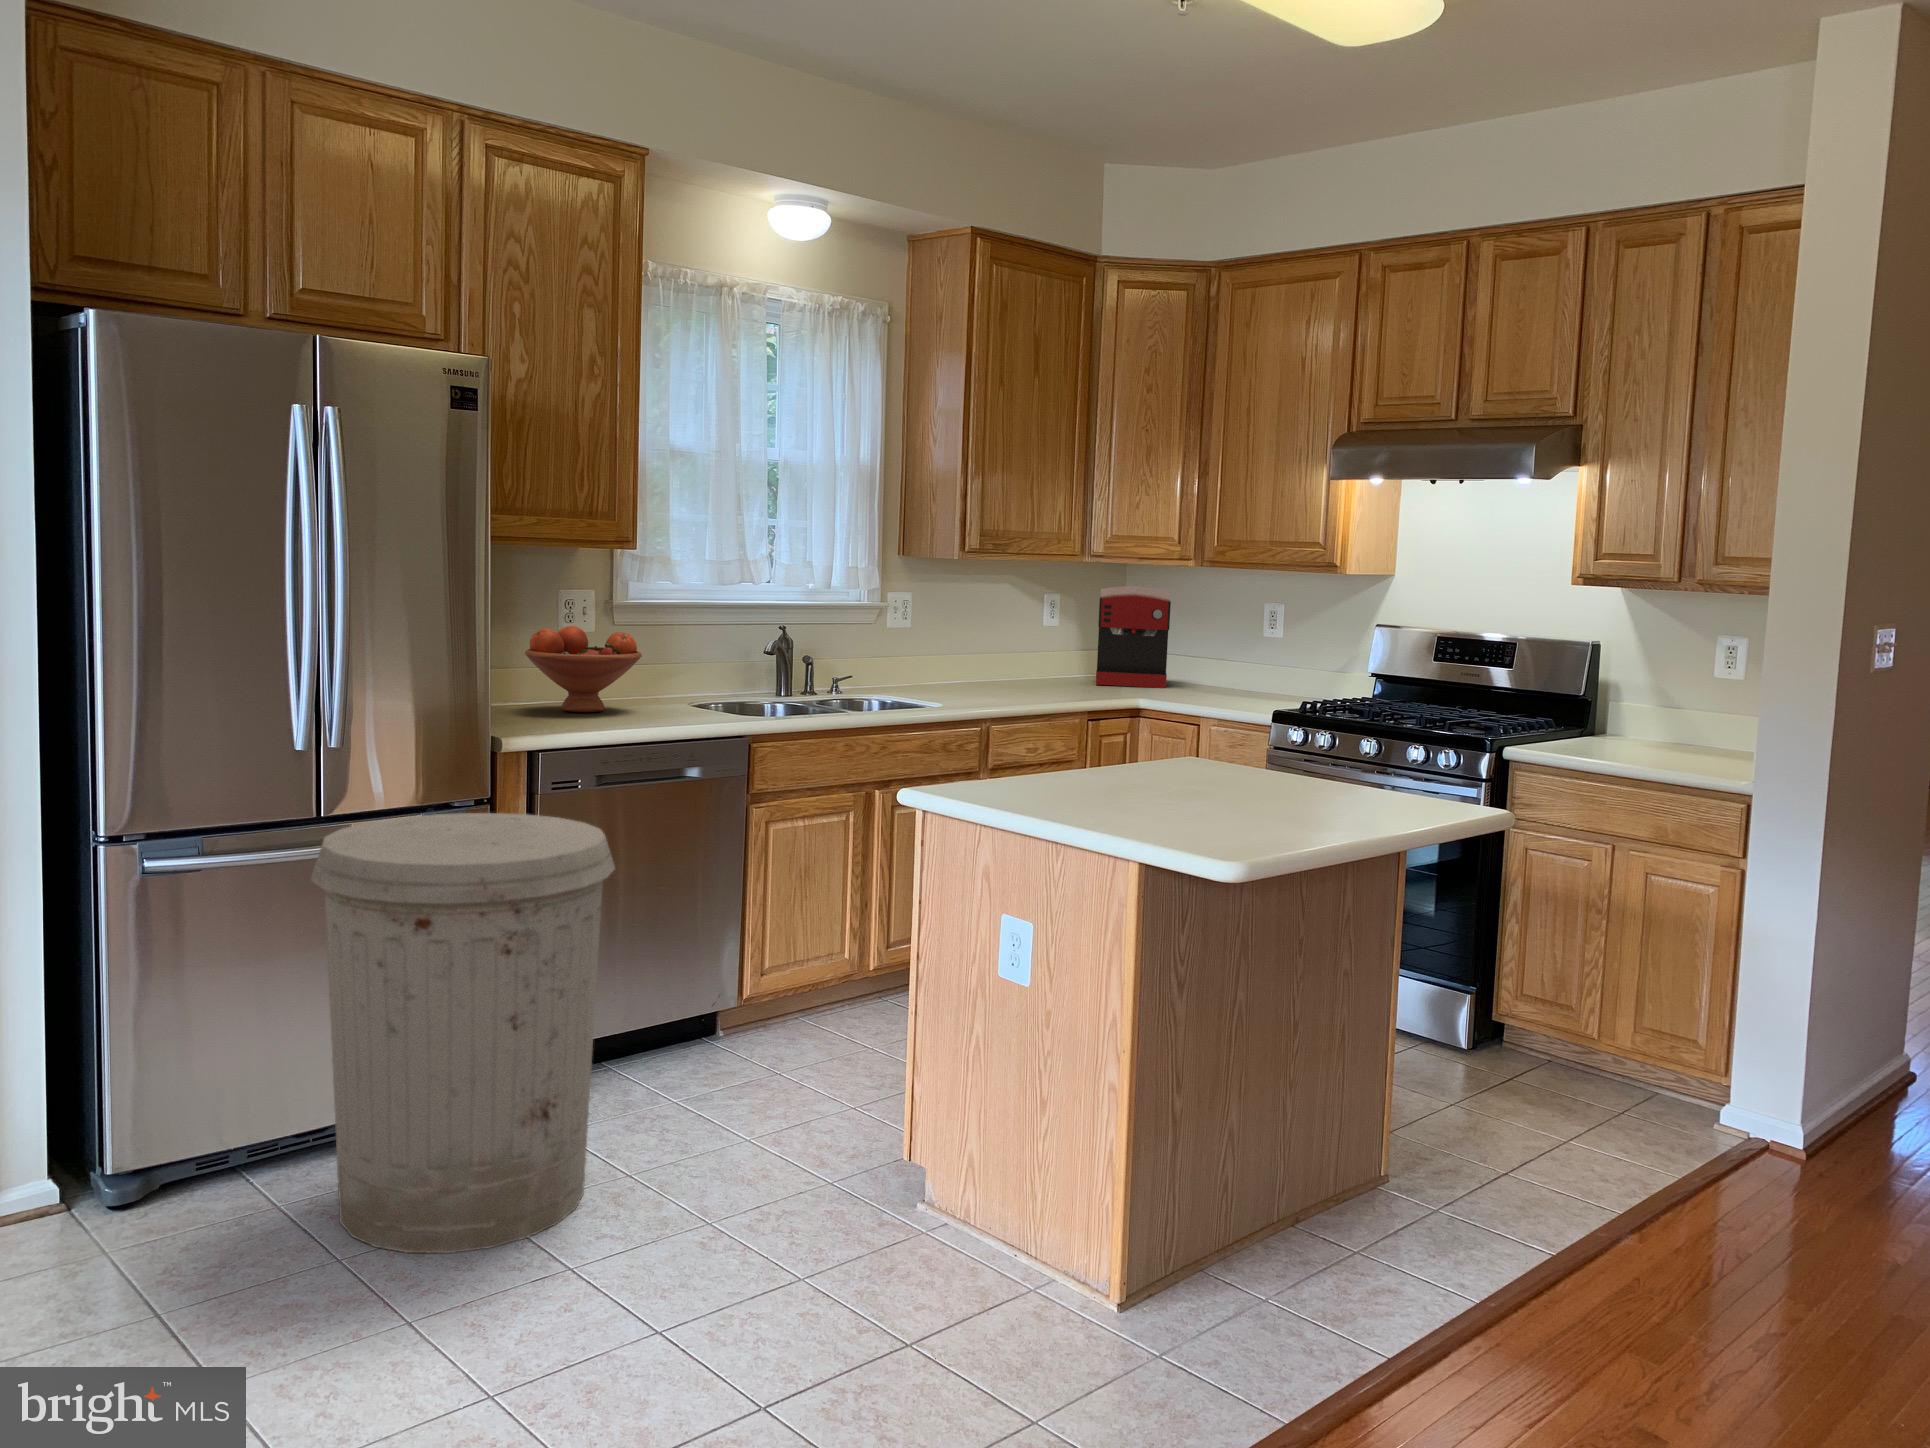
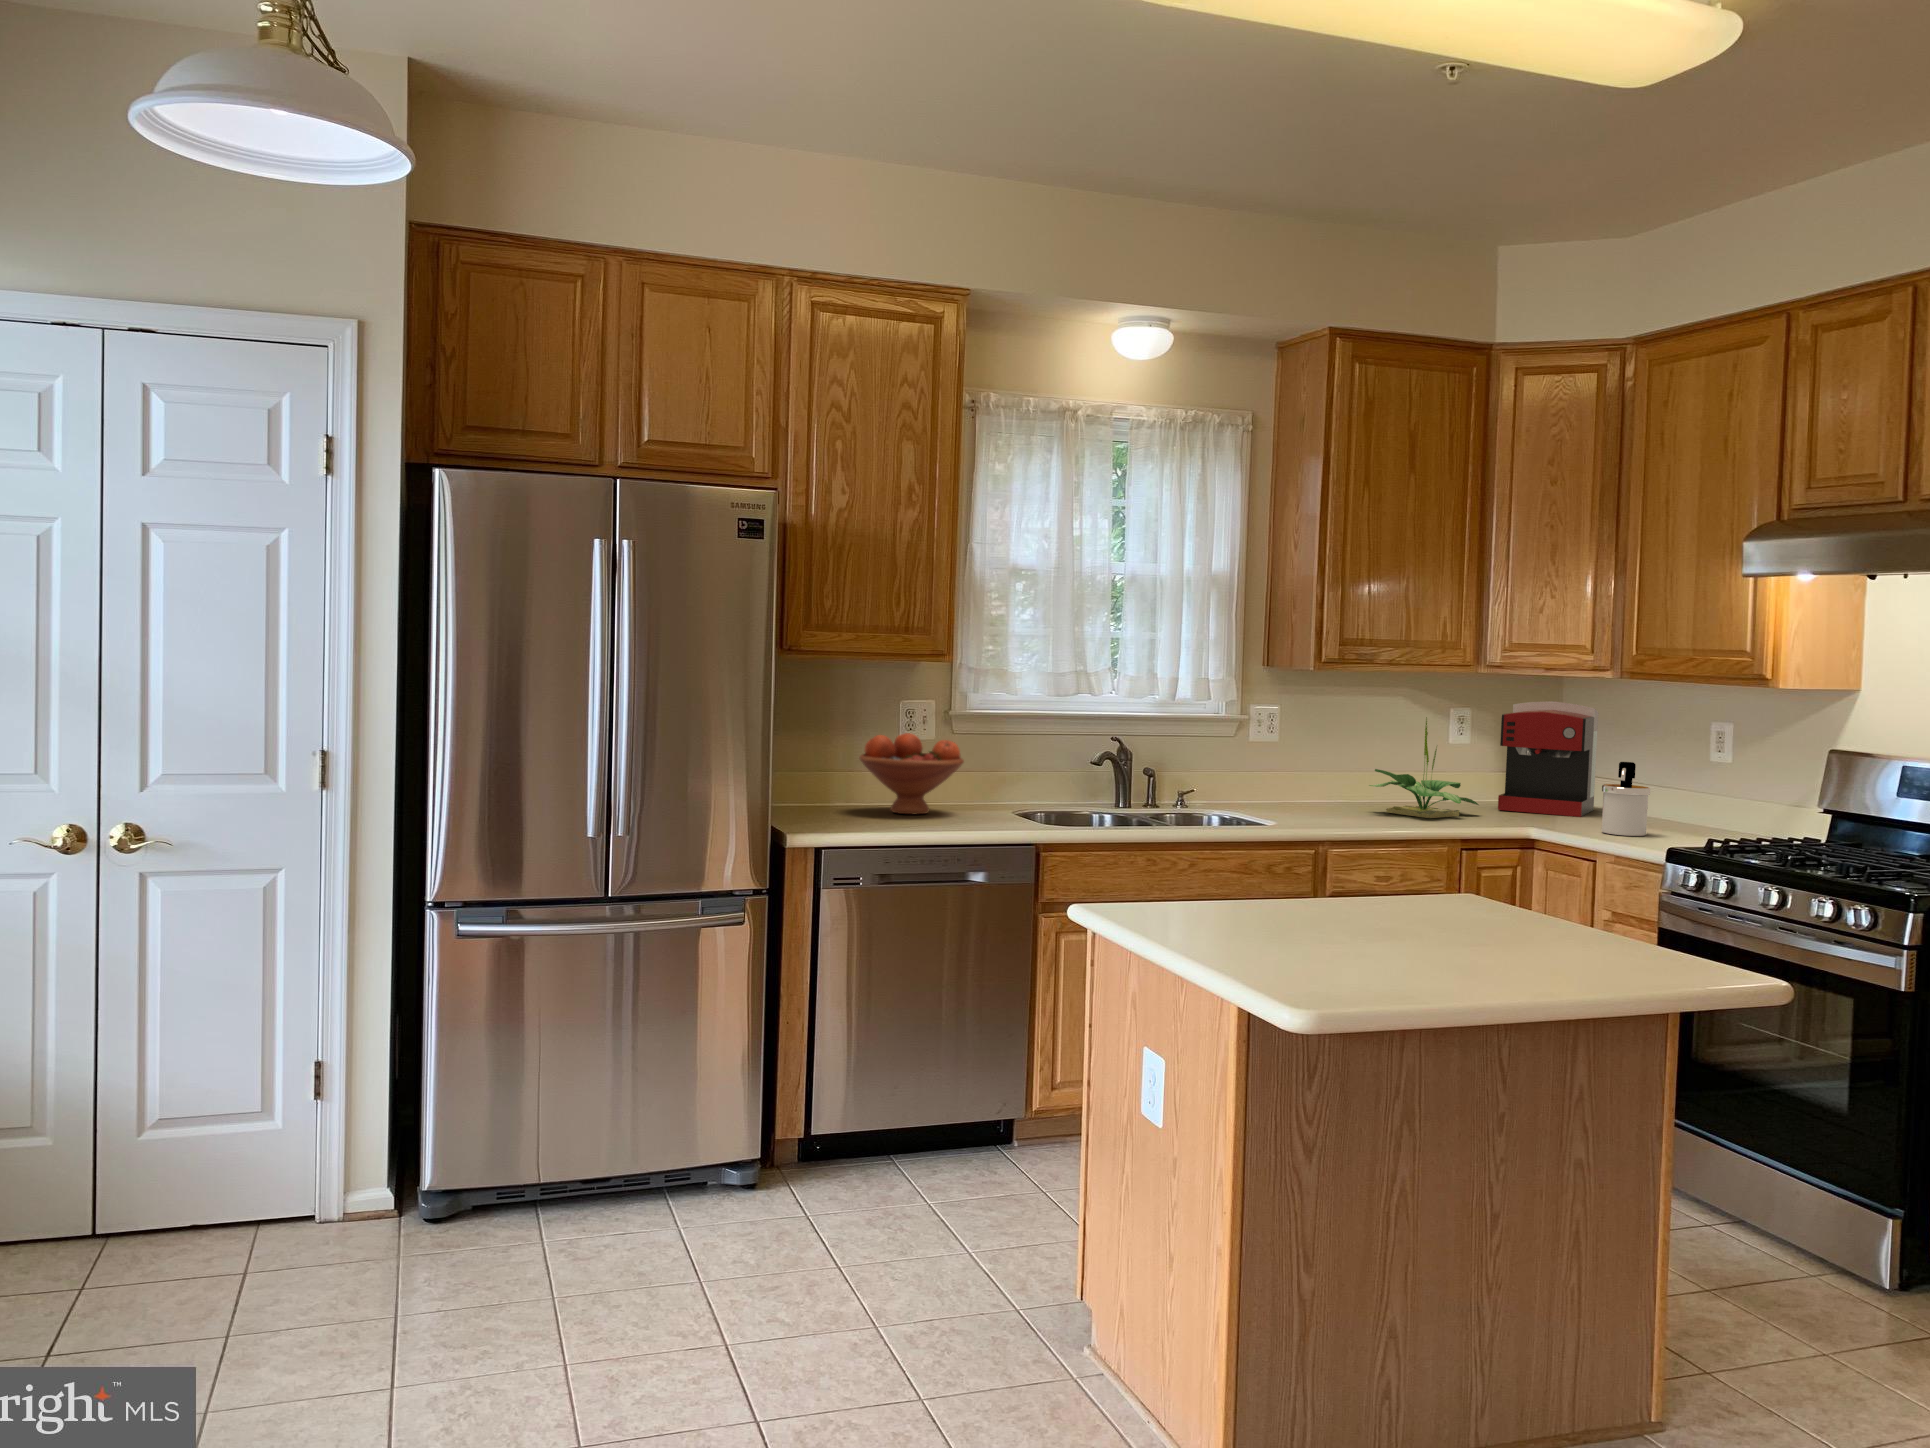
potted plant: none [999,601,1090,694] -> present [1369,717,1479,818]
soap dispenser: none [1205,638,1244,702] -> present [1602,762,1650,836]
trash can: present [311,813,615,1253] -> none [569,898,831,1301]

